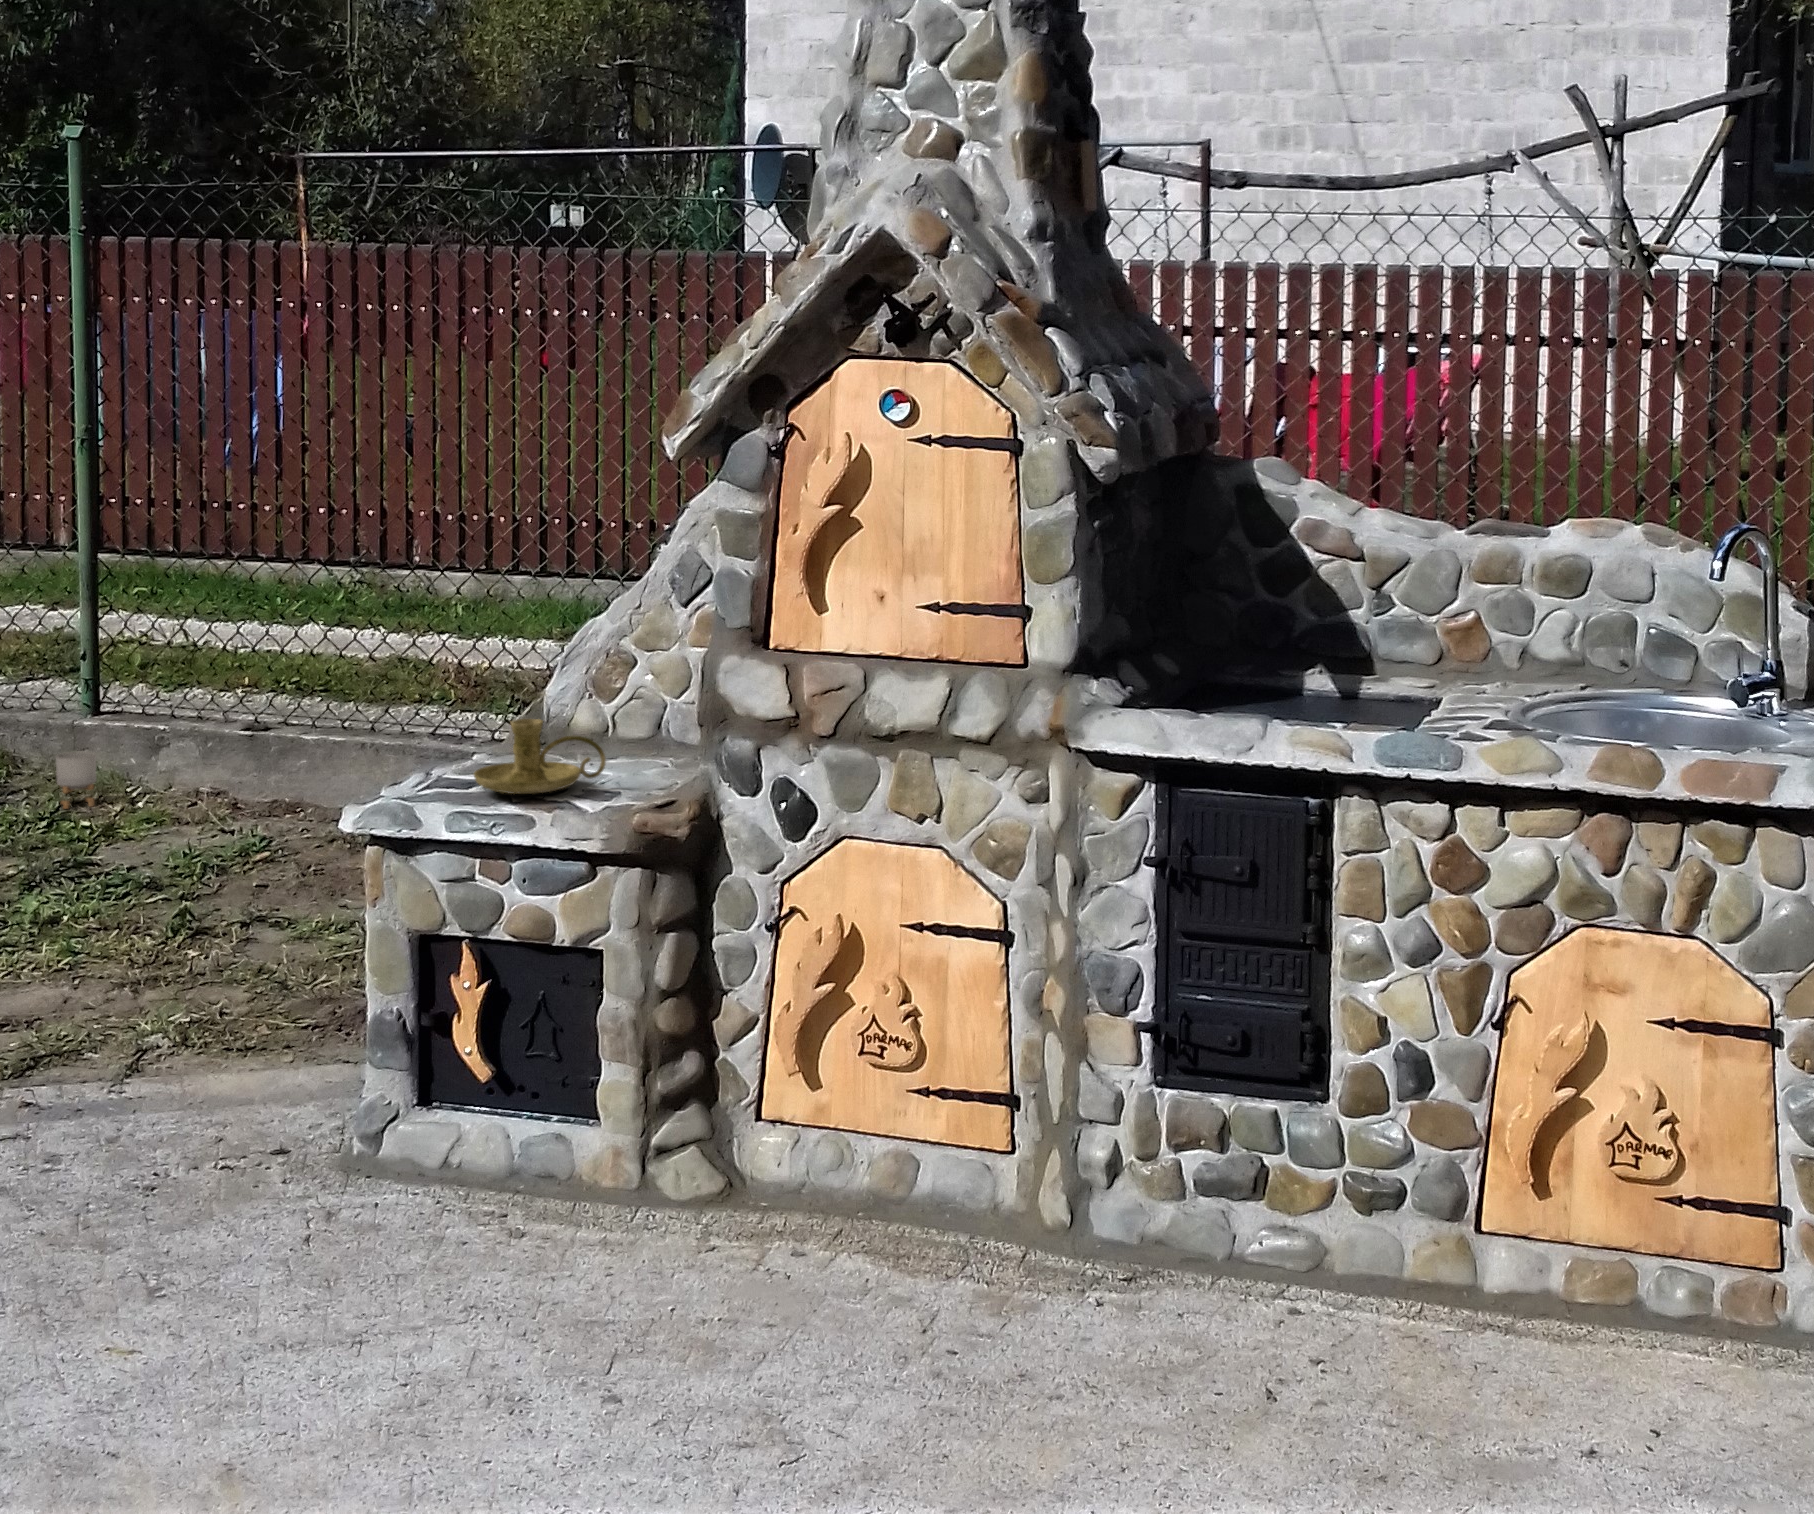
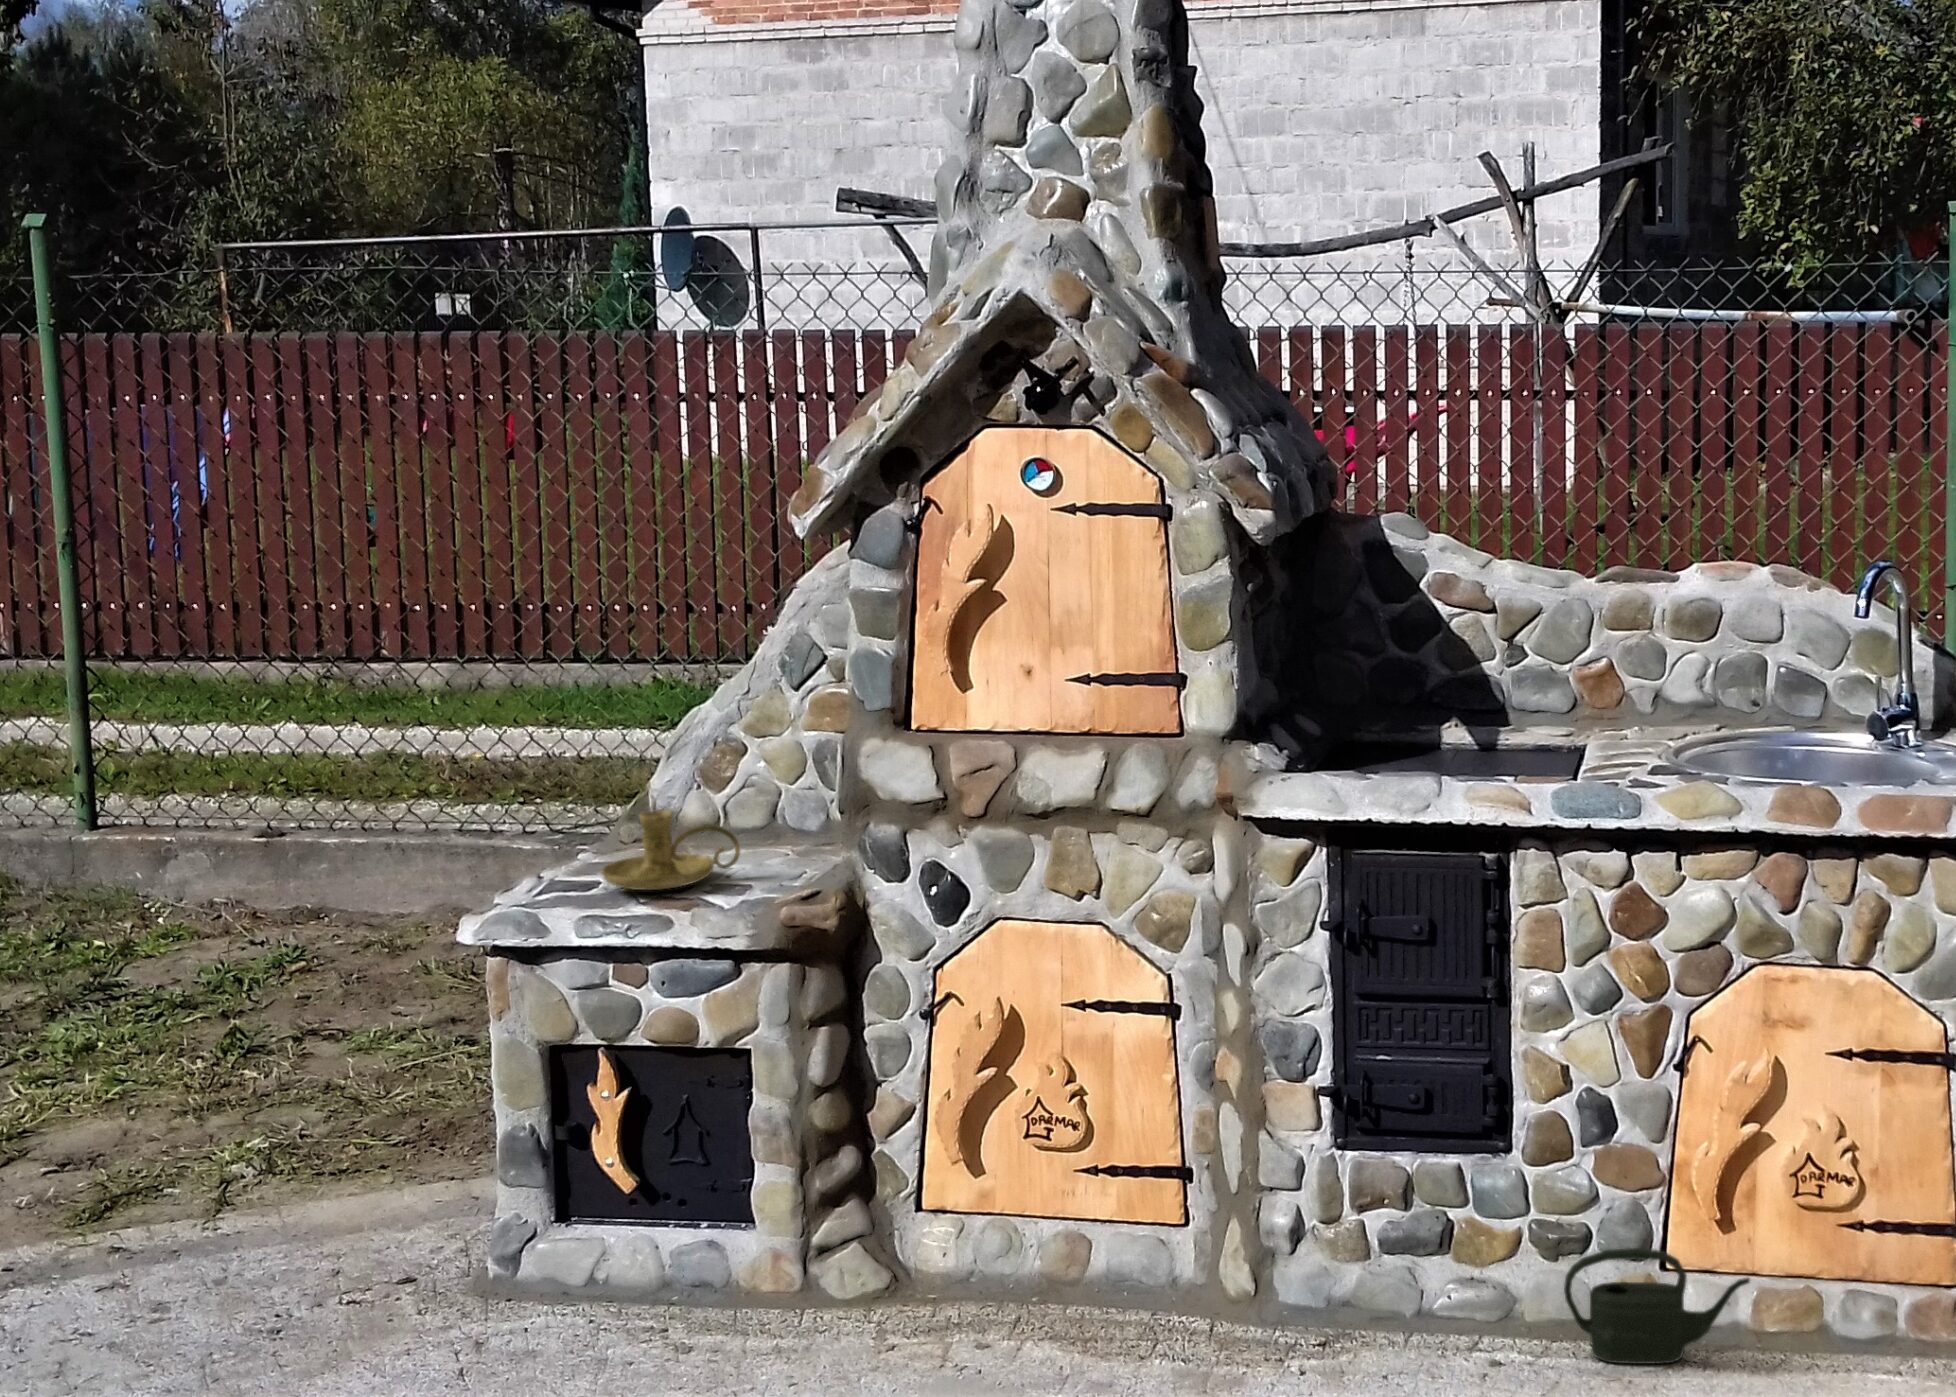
planter: present [56,751,96,809] -> none [57,858,103,921]
watering can: none [1369,1204,1557,1321] -> present [1564,1248,1750,1364]

